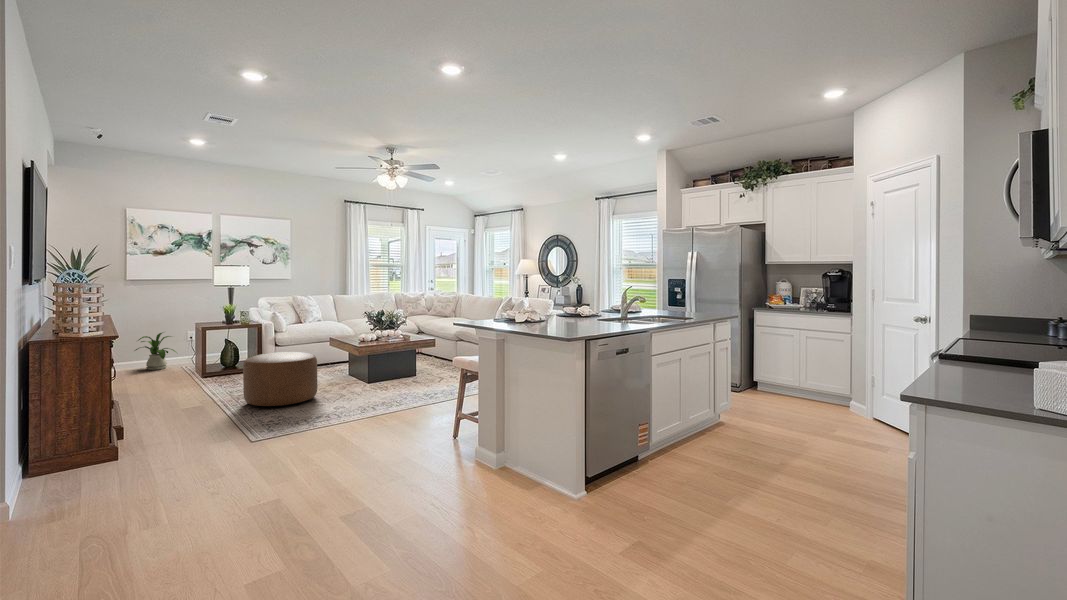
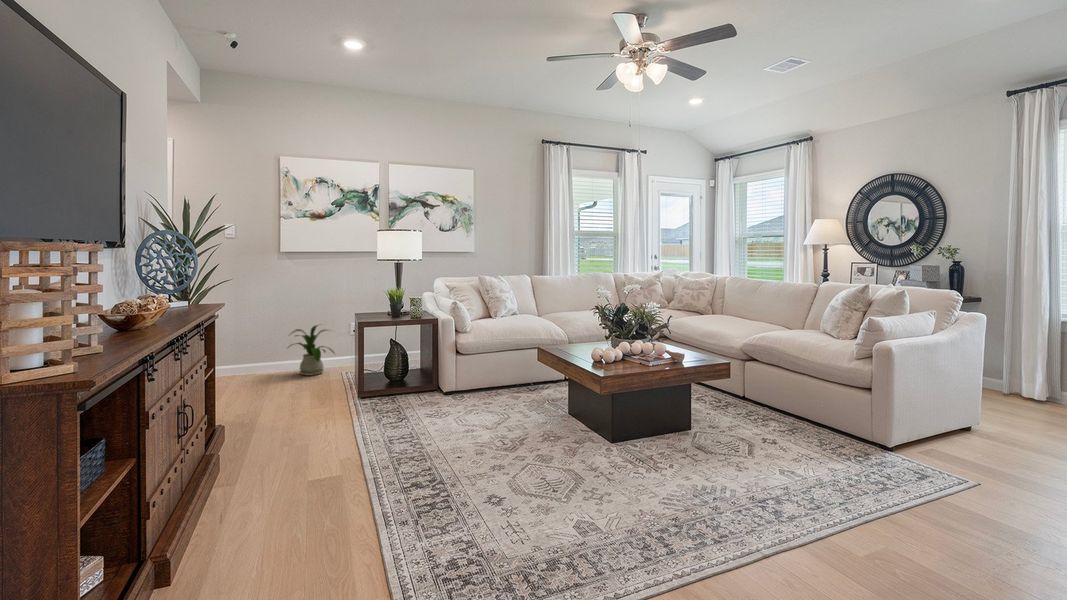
ottoman: present [243,352,318,406] -> none [404,378,528,491]

